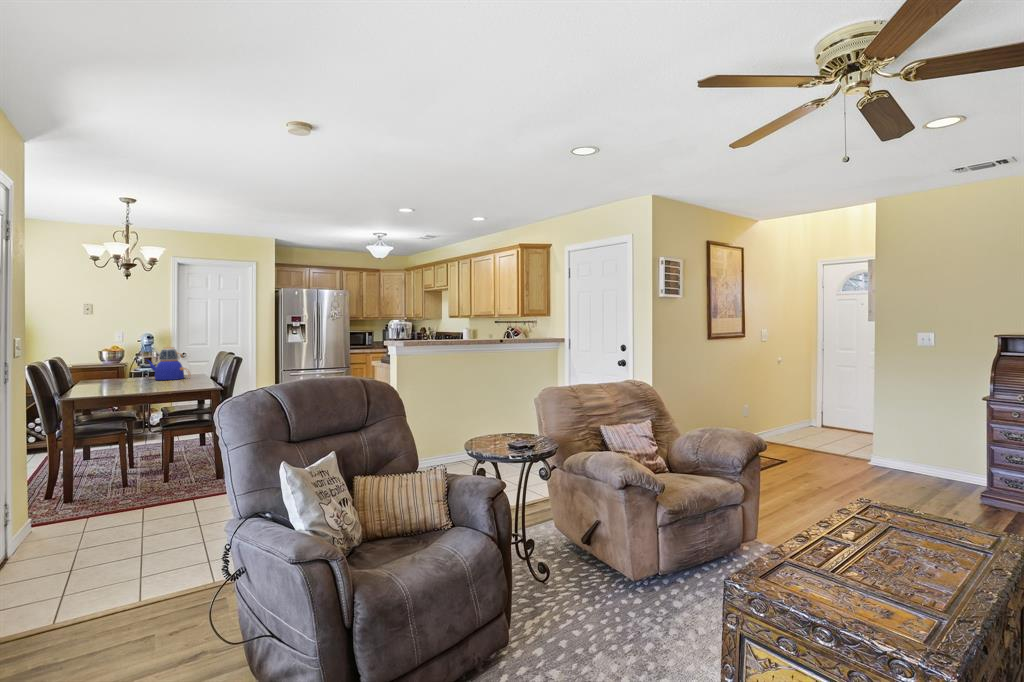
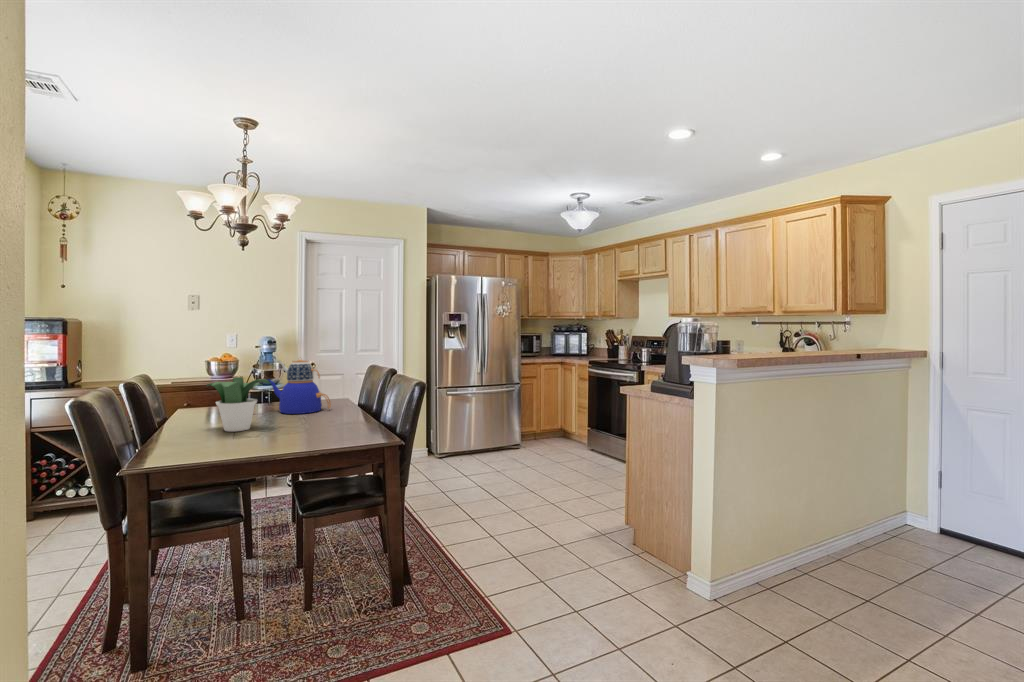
potted plant: none [106,356,148,387] -> present [206,377,270,431]

